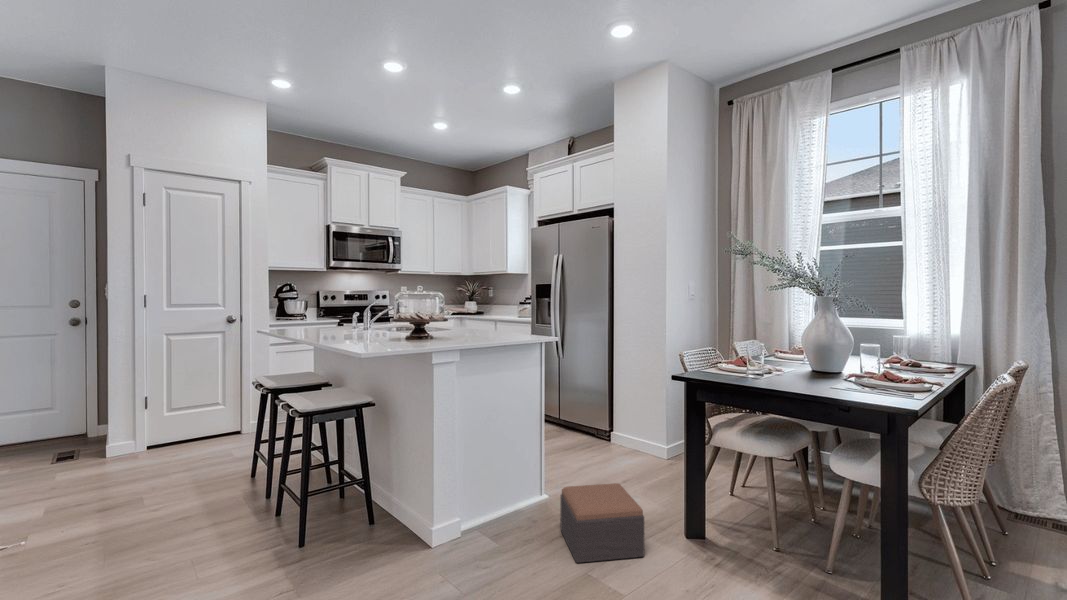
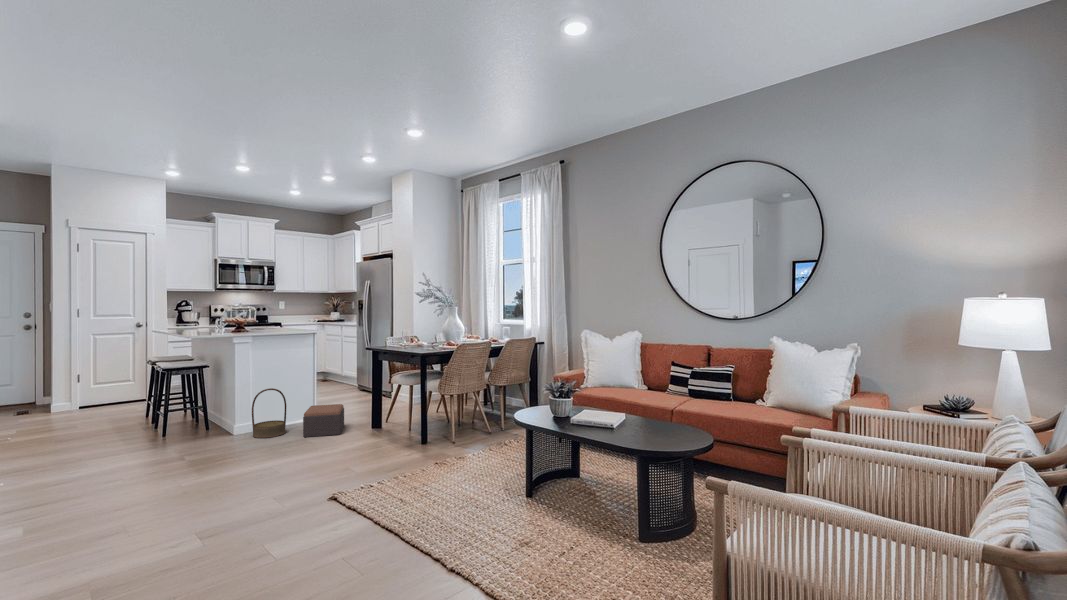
basket: none [468,456,526,561] -> present [252,388,286,438]

